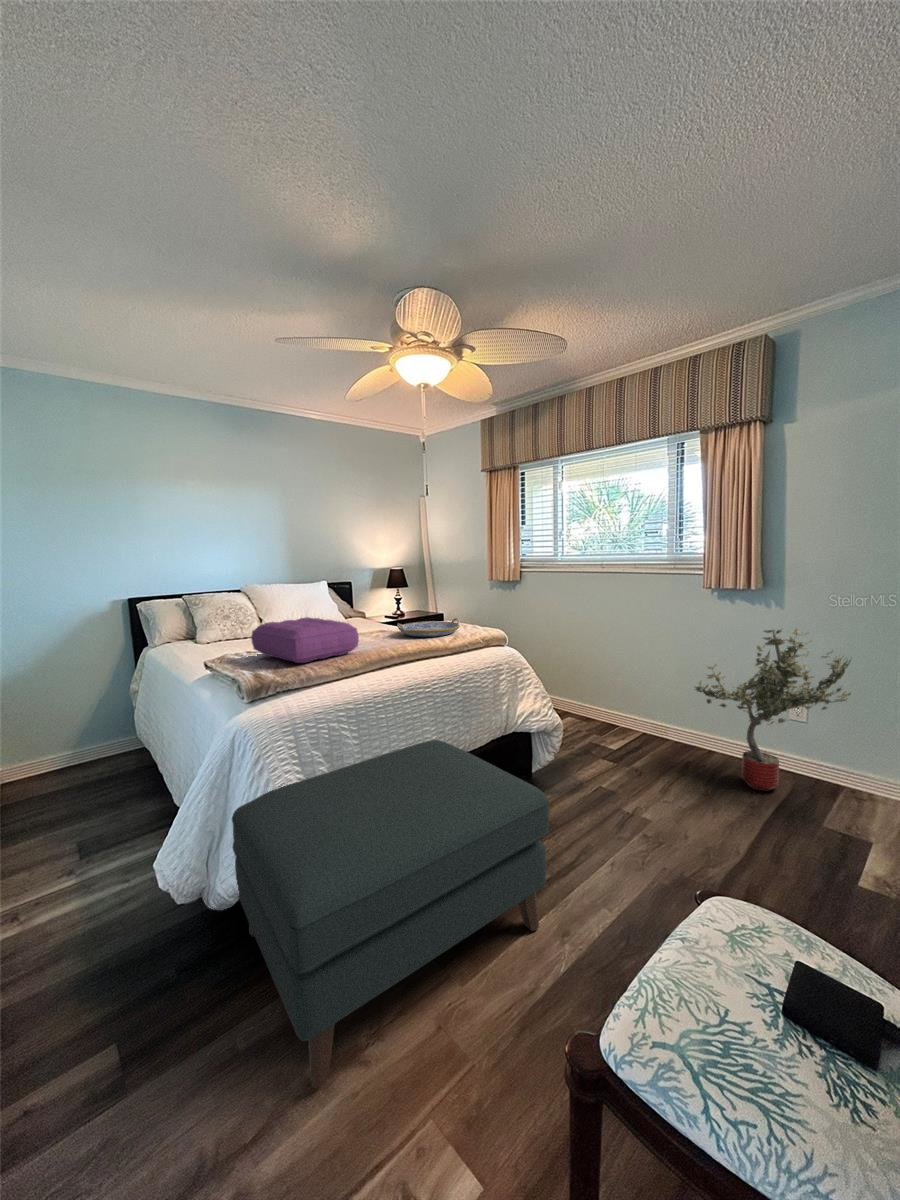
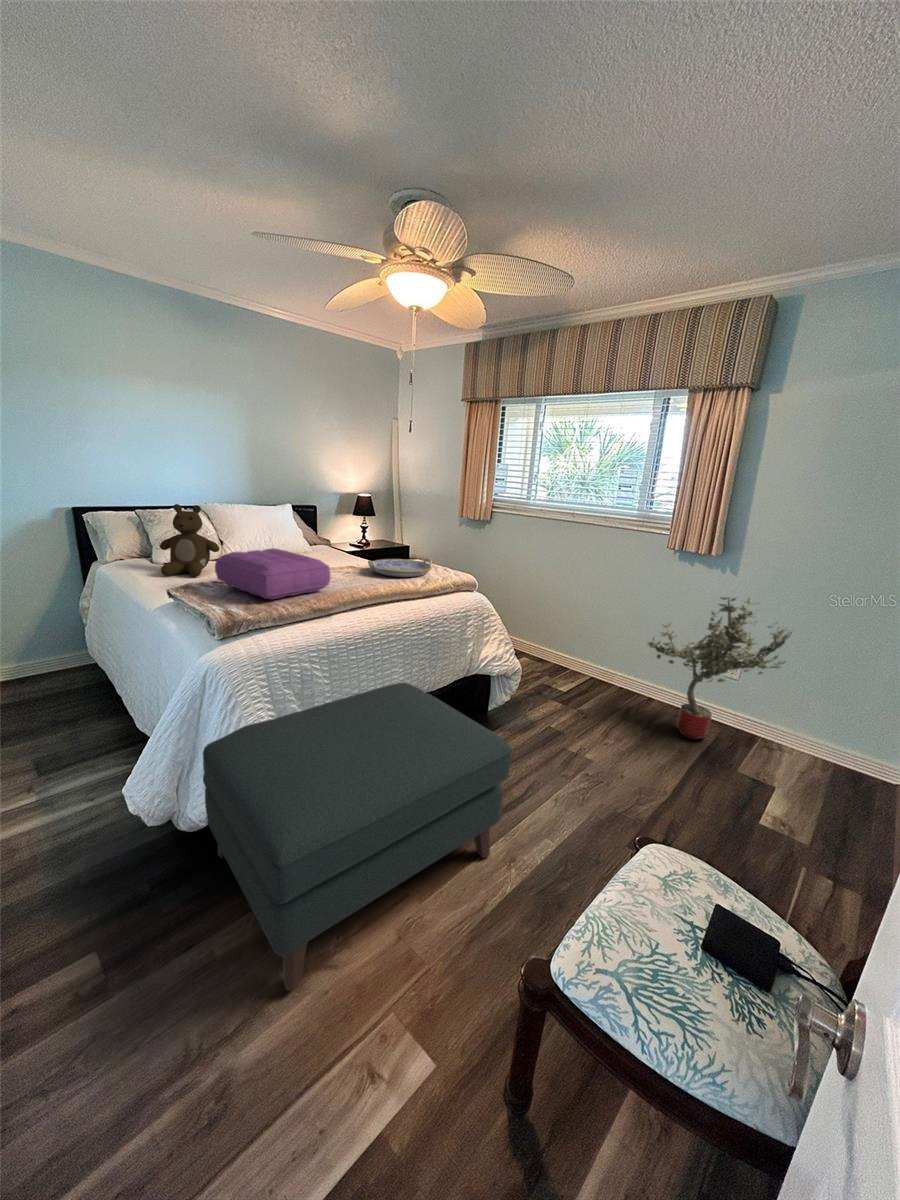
teddy bear: none [206,587,260,654] -> present [160,504,219,577]

